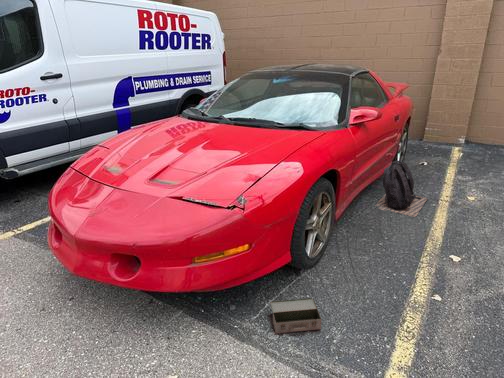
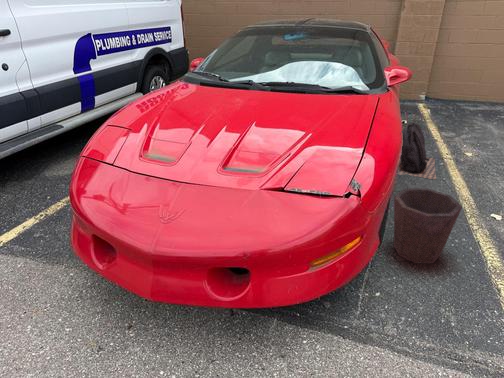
waste bin: none [323,216,381,288] -> present [394,188,462,263]
toolbox: present [270,298,322,333] -> none [371,282,434,327]

